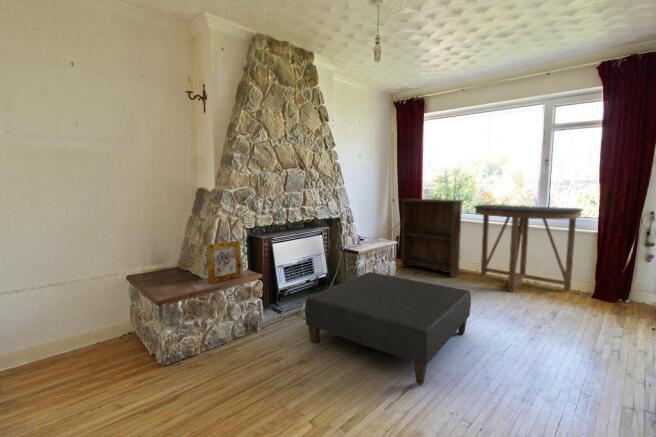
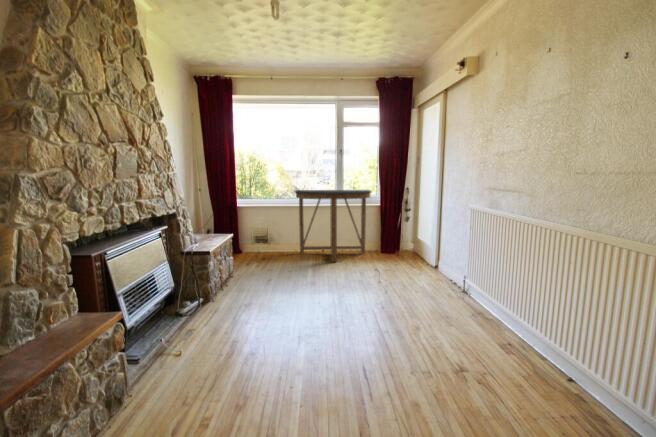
bookshelf: present [401,199,463,277] -> none [222,187,285,262]
picture frame: present [207,240,241,283] -> none [19,265,87,359]
ottoman: present [305,272,471,385] -> none [213,267,380,378]

